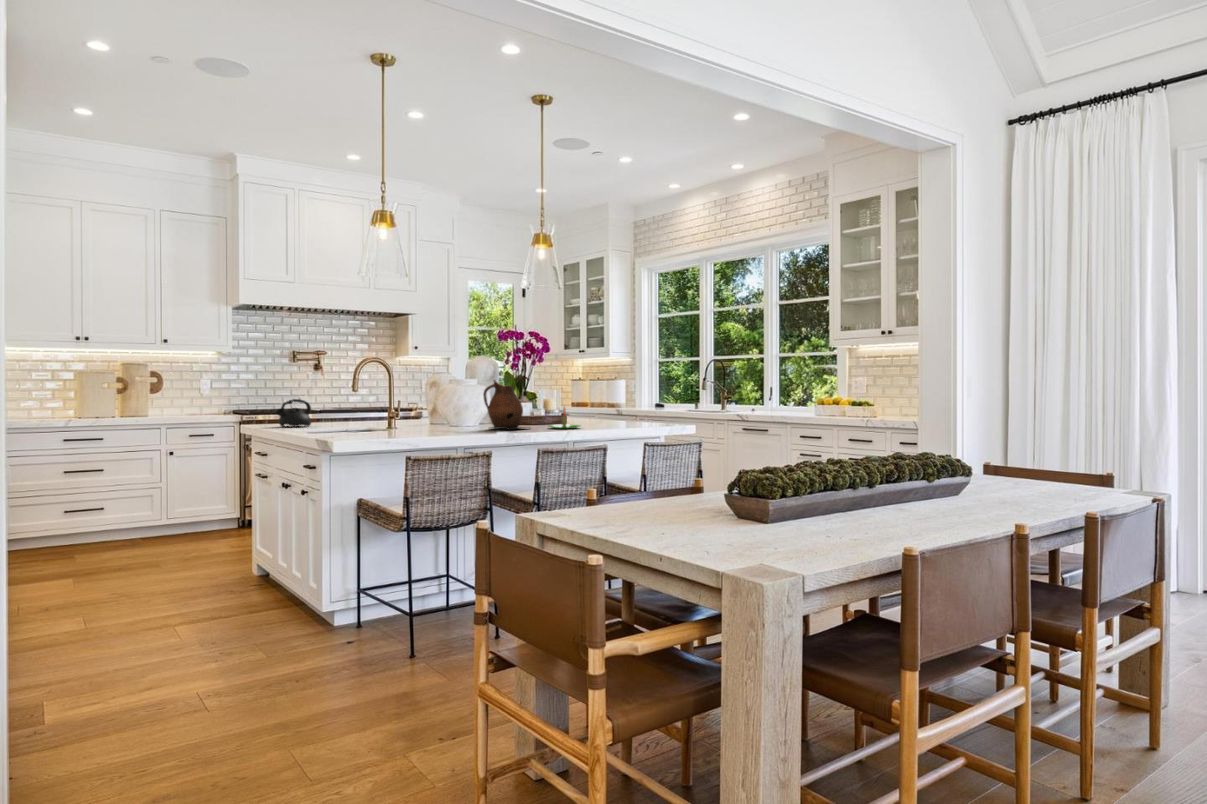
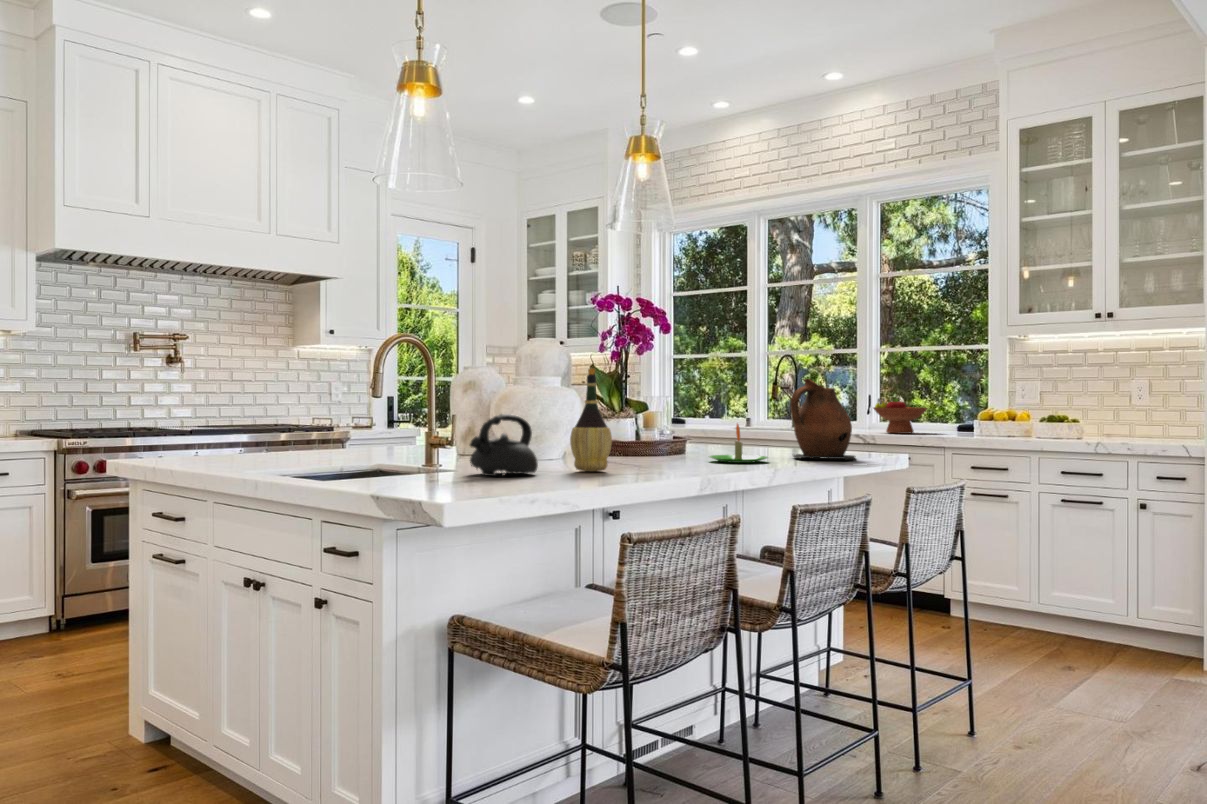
wine bottle: none [446,376,469,431] -> present [570,368,612,471]
ceramic pitcher: present [483,380,526,430] -> present [791,379,855,460]
fruit bowl: none [767,390,805,415] -> present [873,398,927,434]
teapot: present [275,399,311,427] -> present [470,414,538,477]

